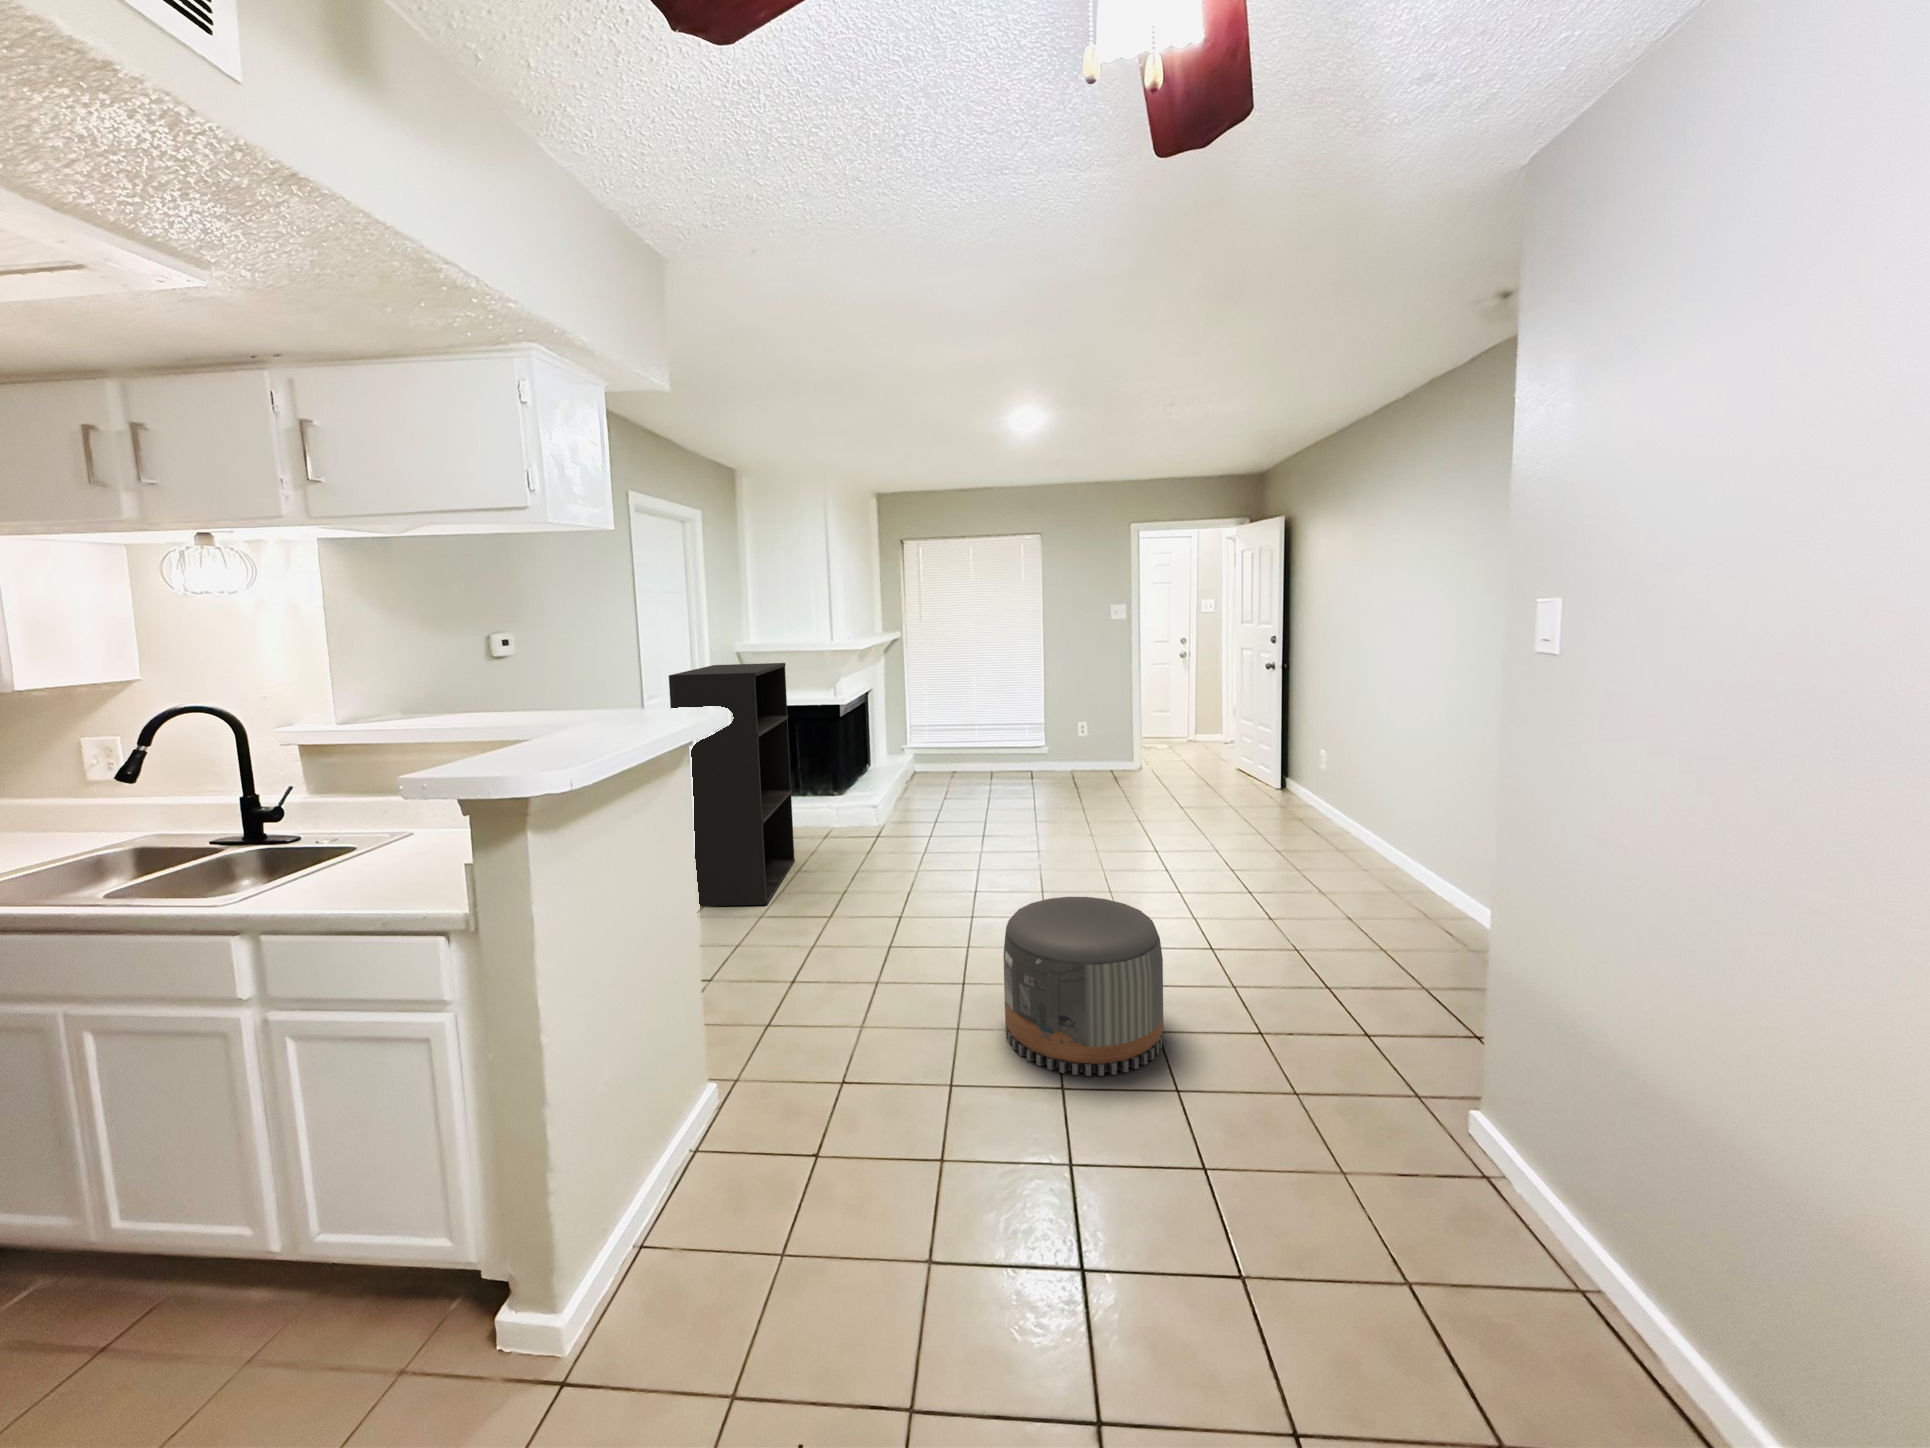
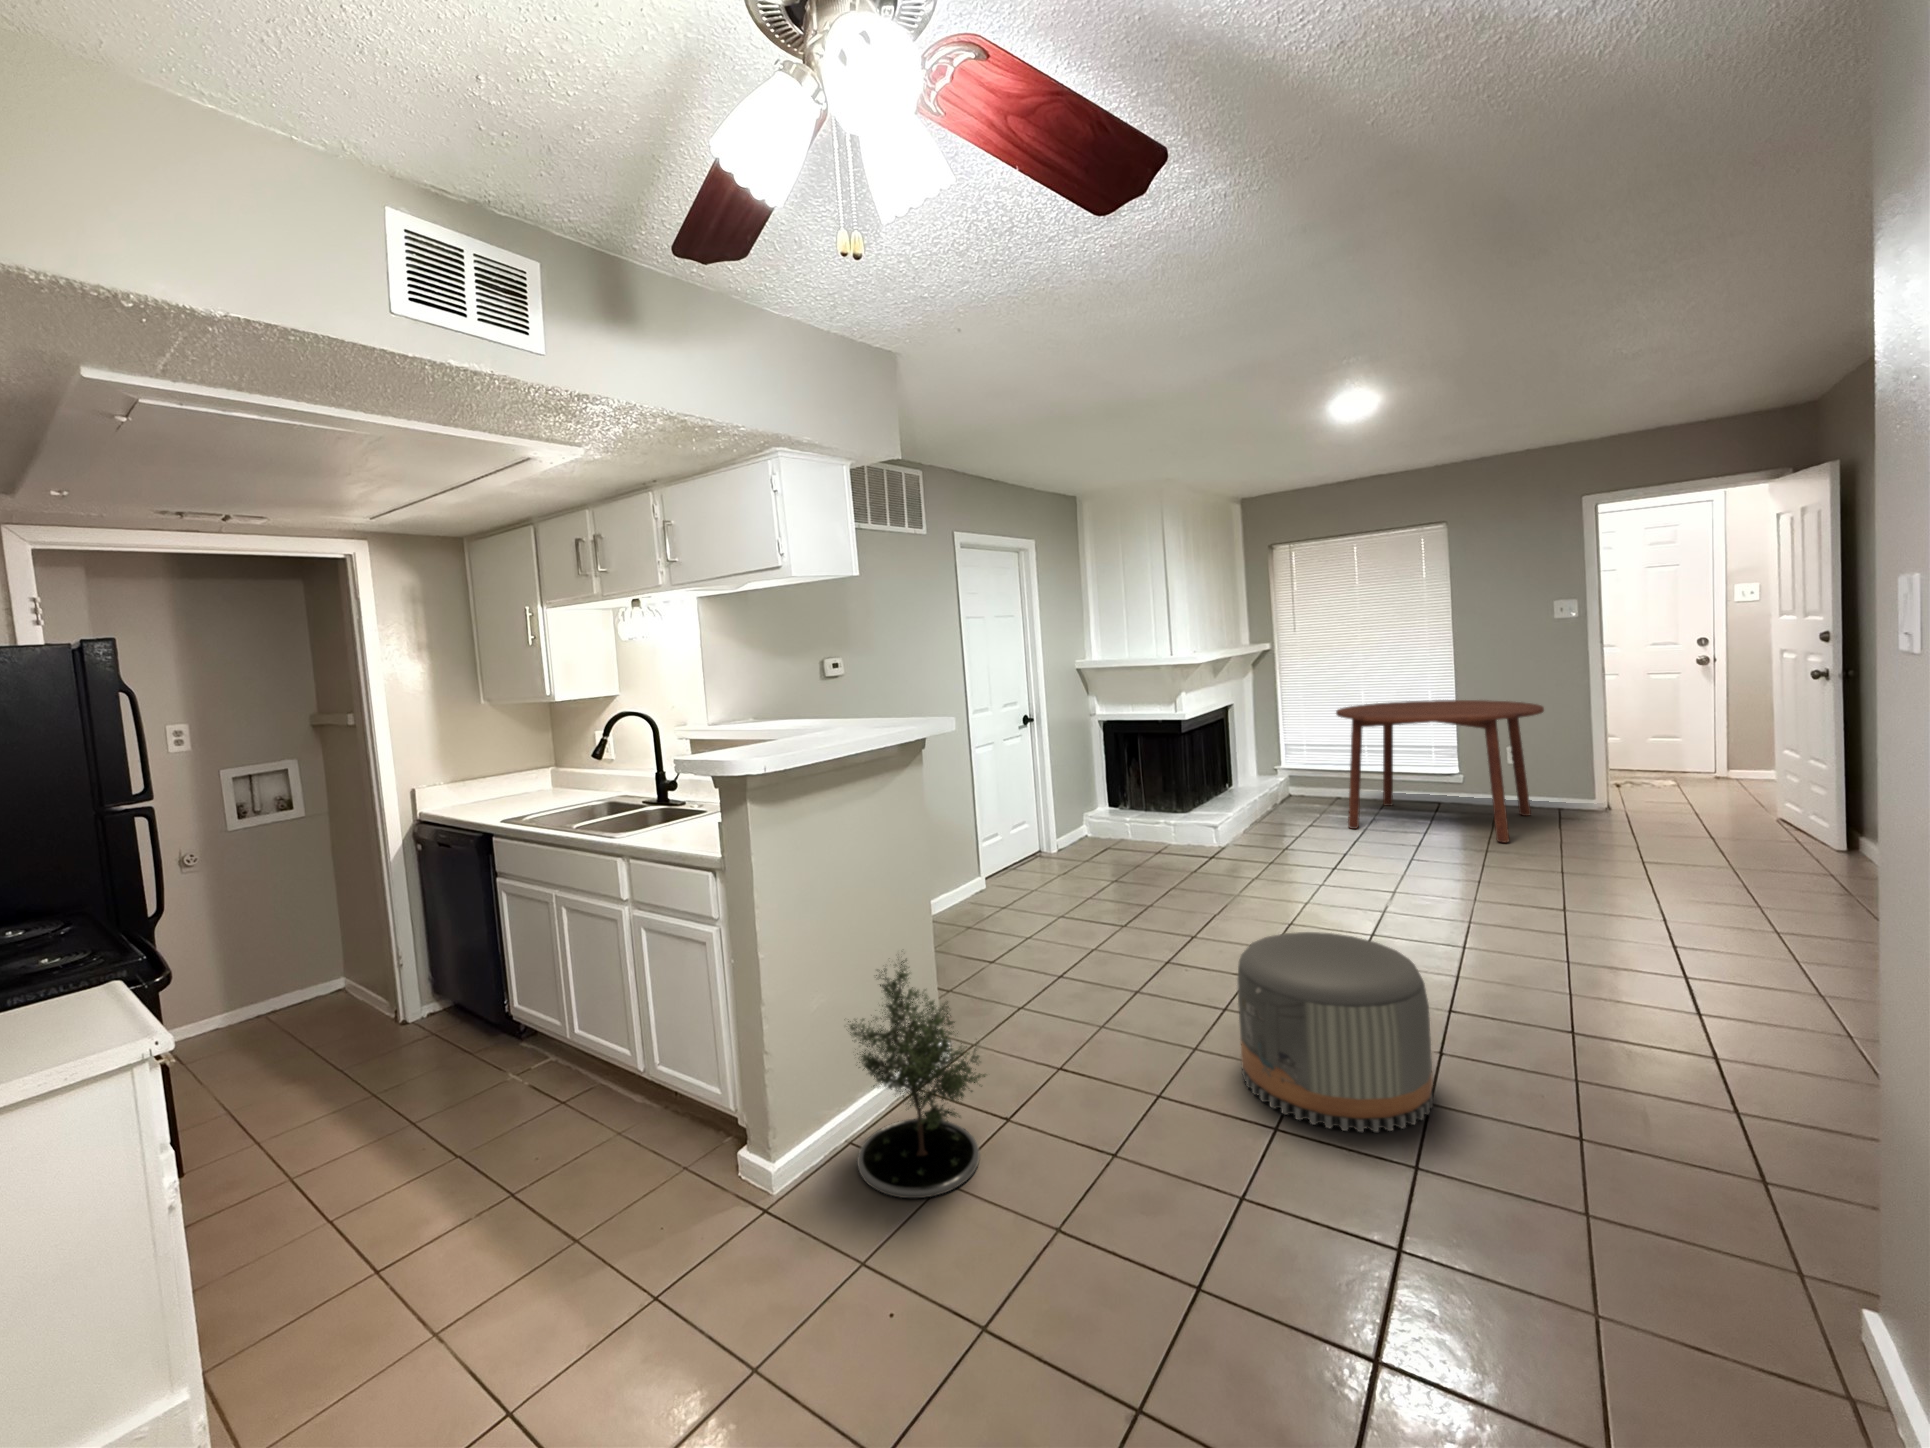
bookshelf: present [669,663,795,906] -> none [987,679,1119,907]
dining table: none [962,684,1113,800] -> present [1336,700,1544,843]
potted tree: none [639,990,828,1297] -> present [848,959,986,1198]

